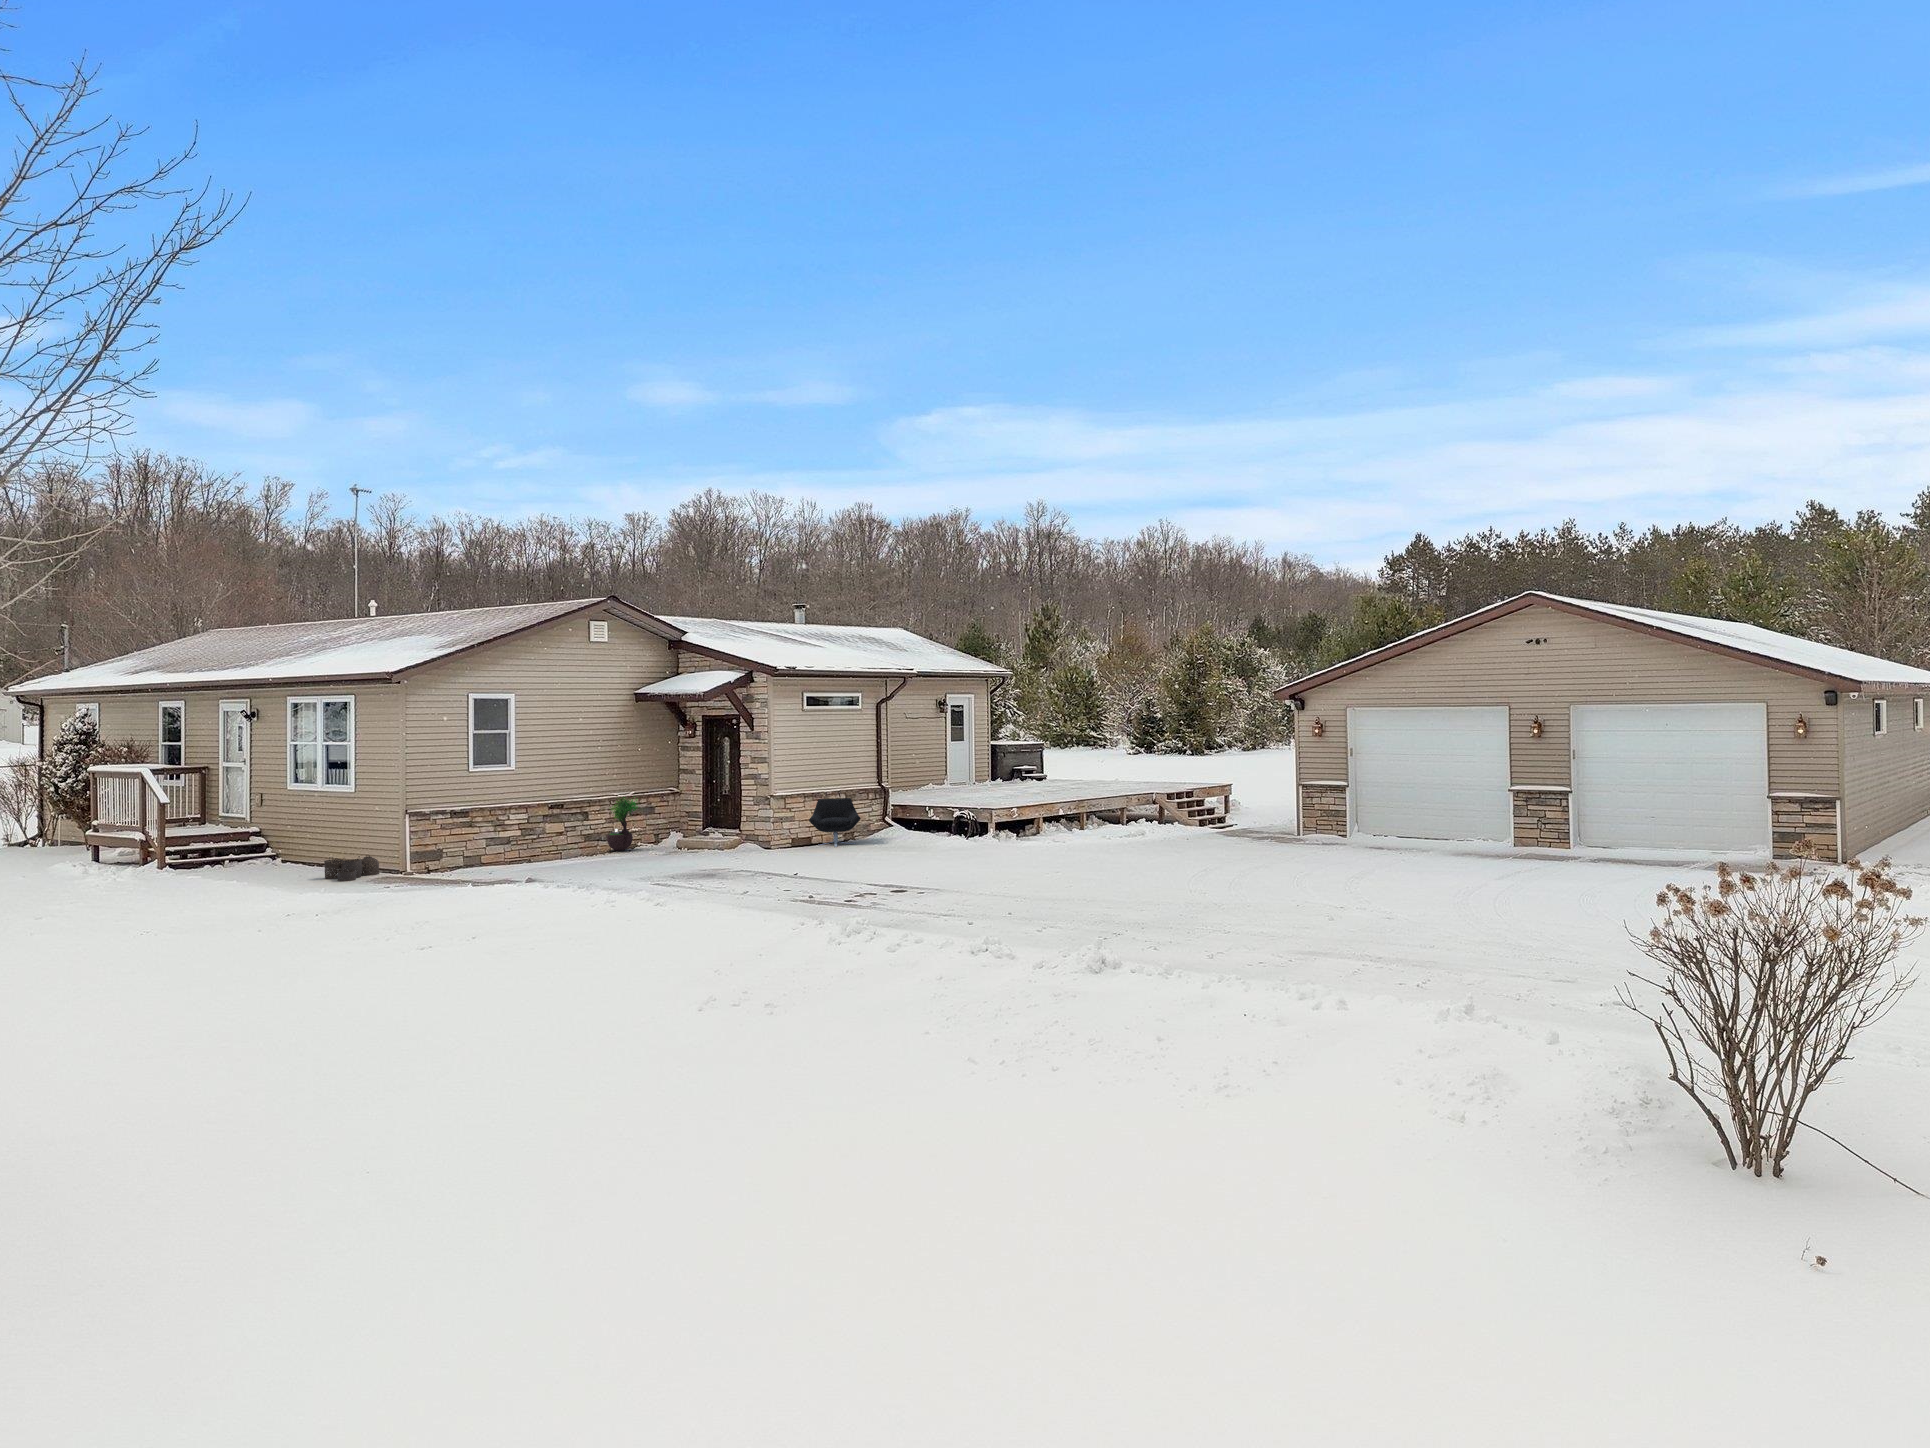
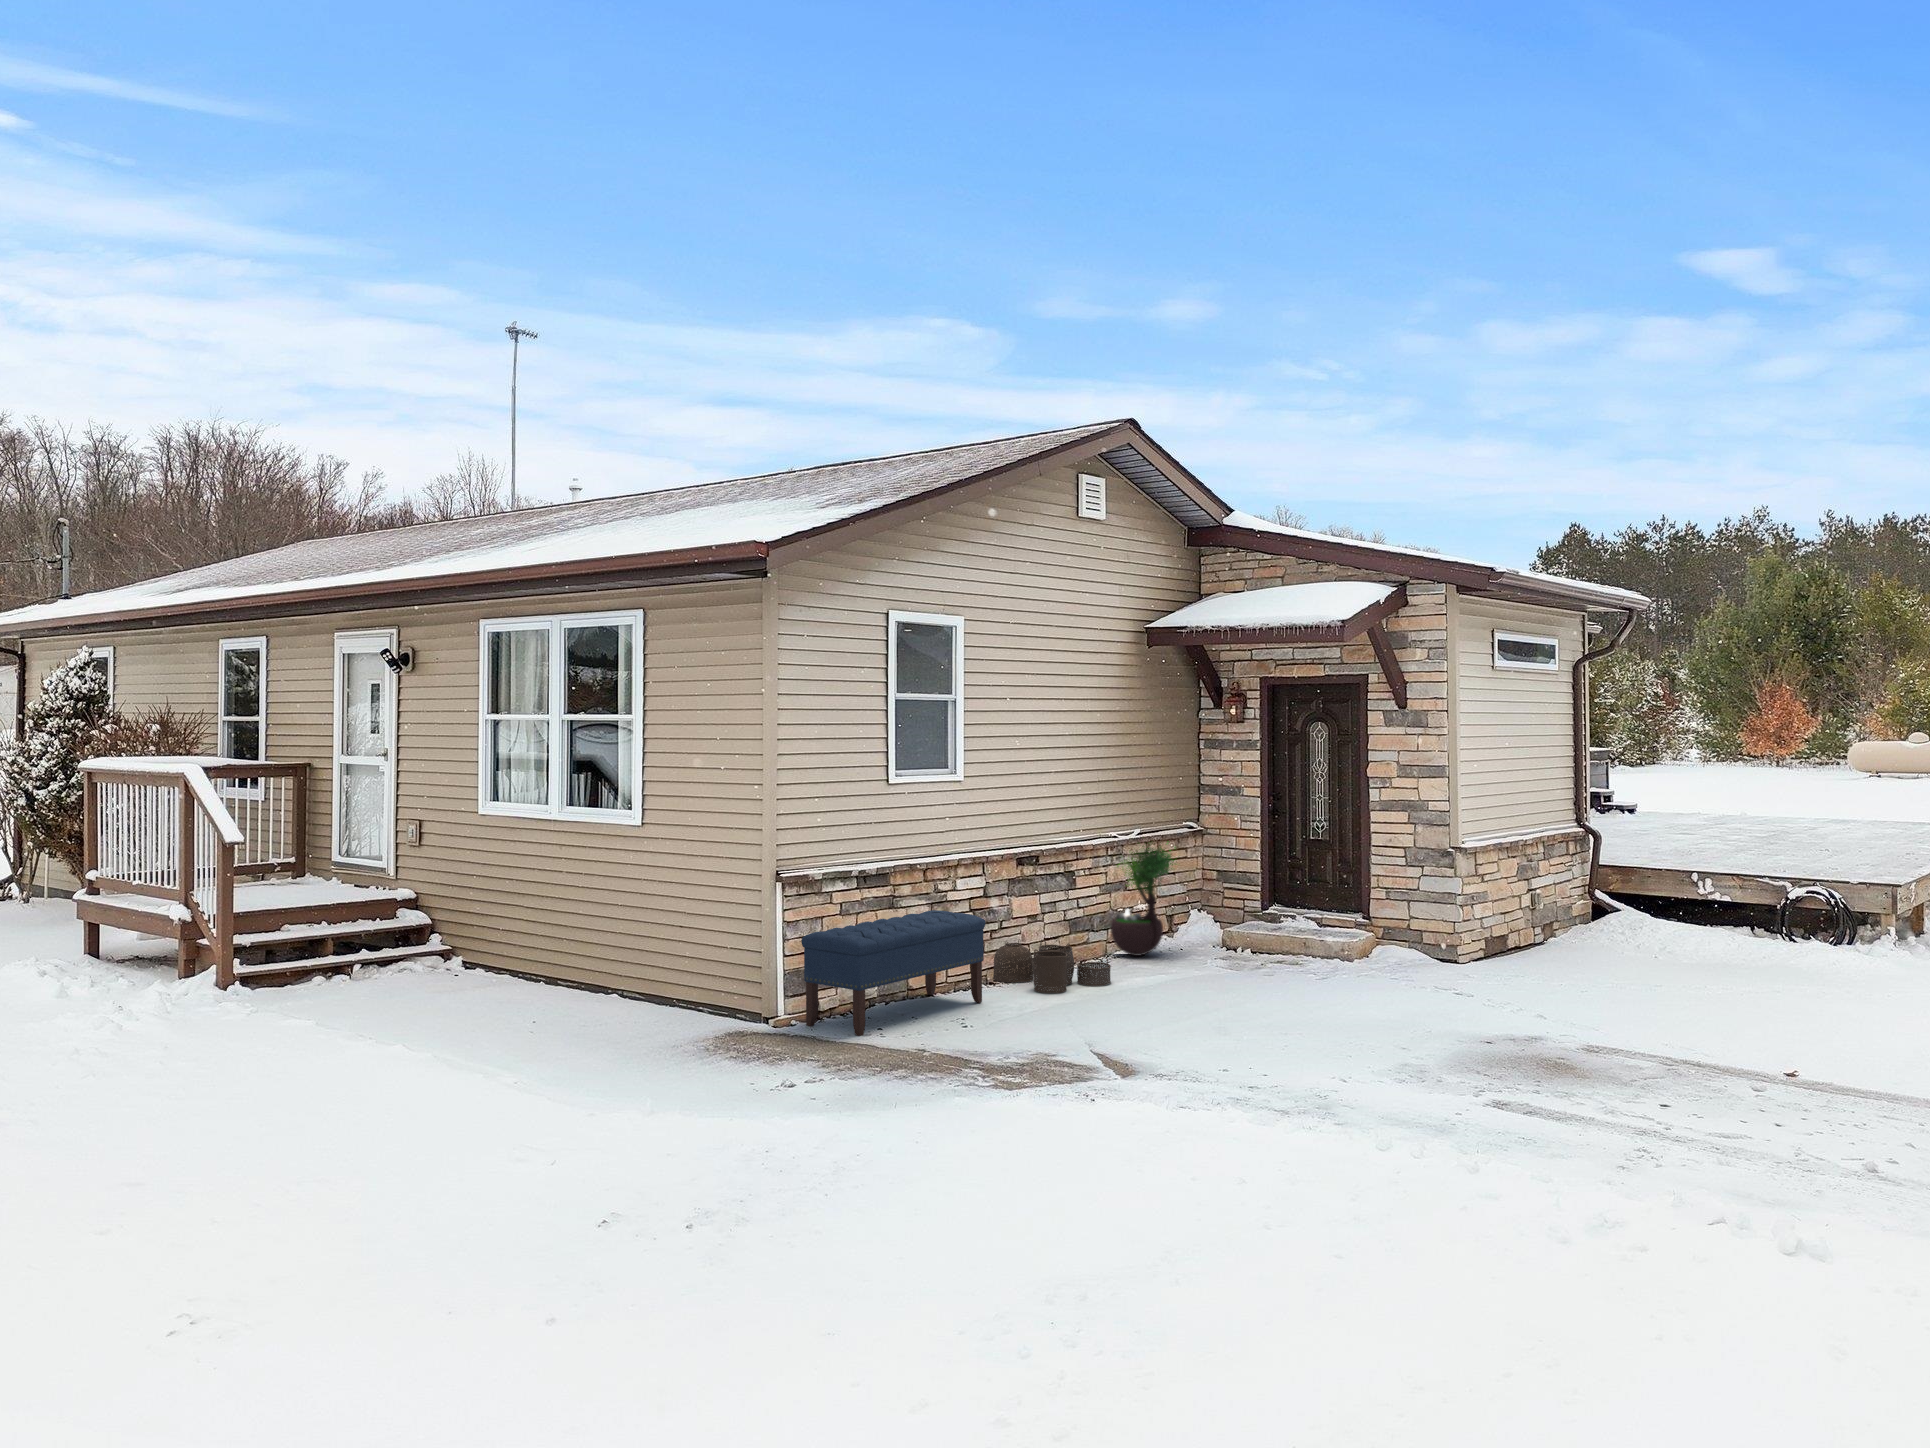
lounge chair: present [809,798,861,847] -> none [1514,853,1653,962]
bench: none [415,828,511,877] -> present [801,910,985,1036]
woven basket: present [324,855,379,881] -> present [993,940,1111,993]

